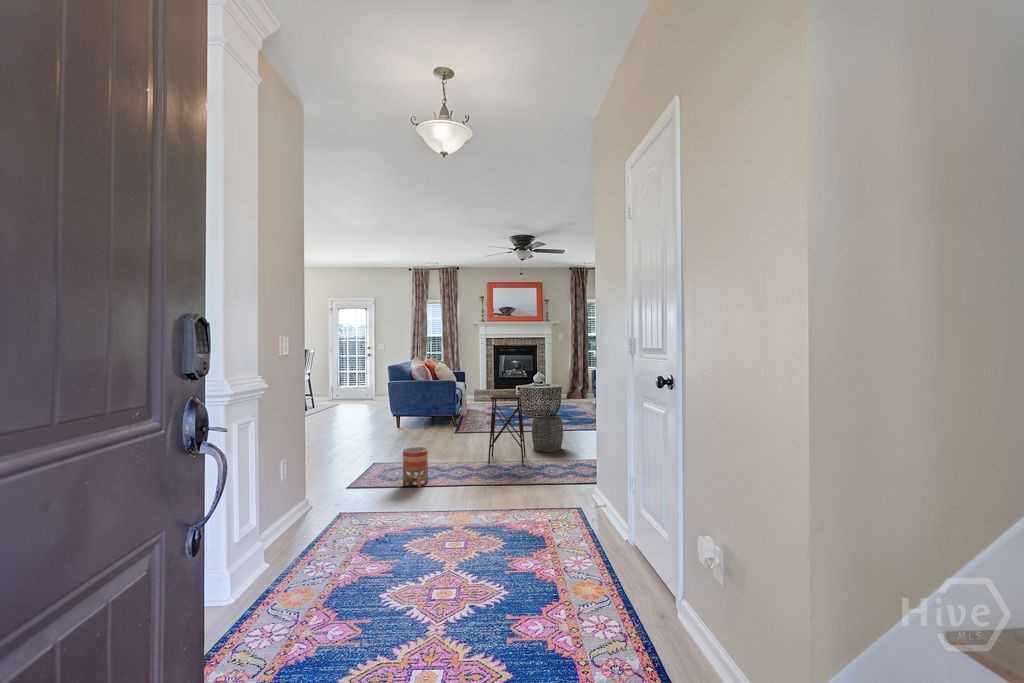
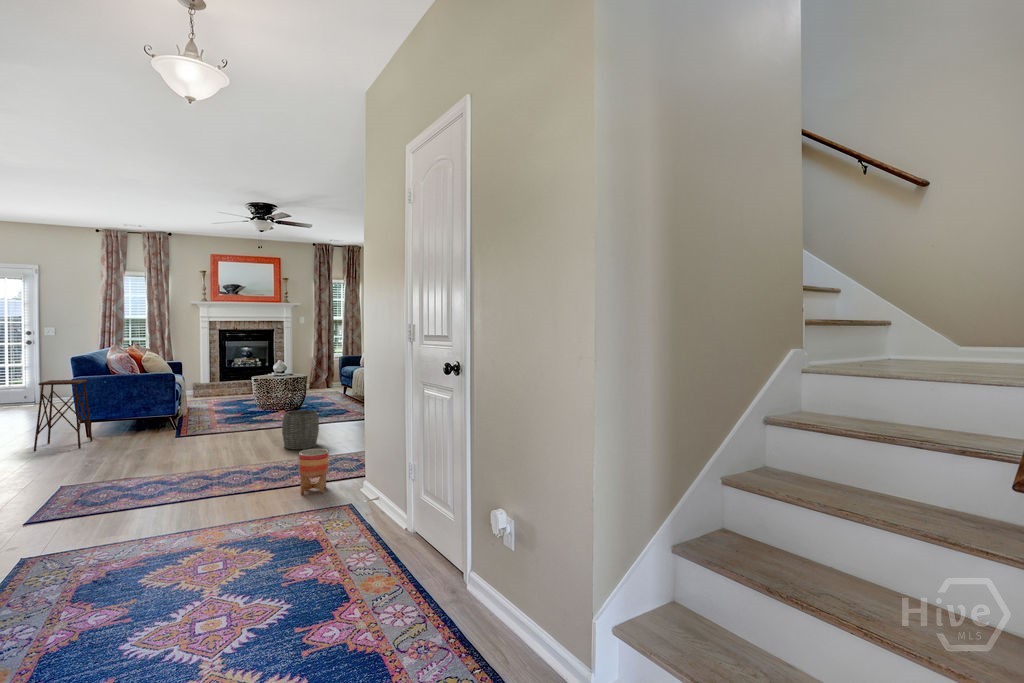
side table: present [488,395,526,464] -> present [34,380,92,451]
planter: present [403,447,428,487] -> present [299,449,329,494]

